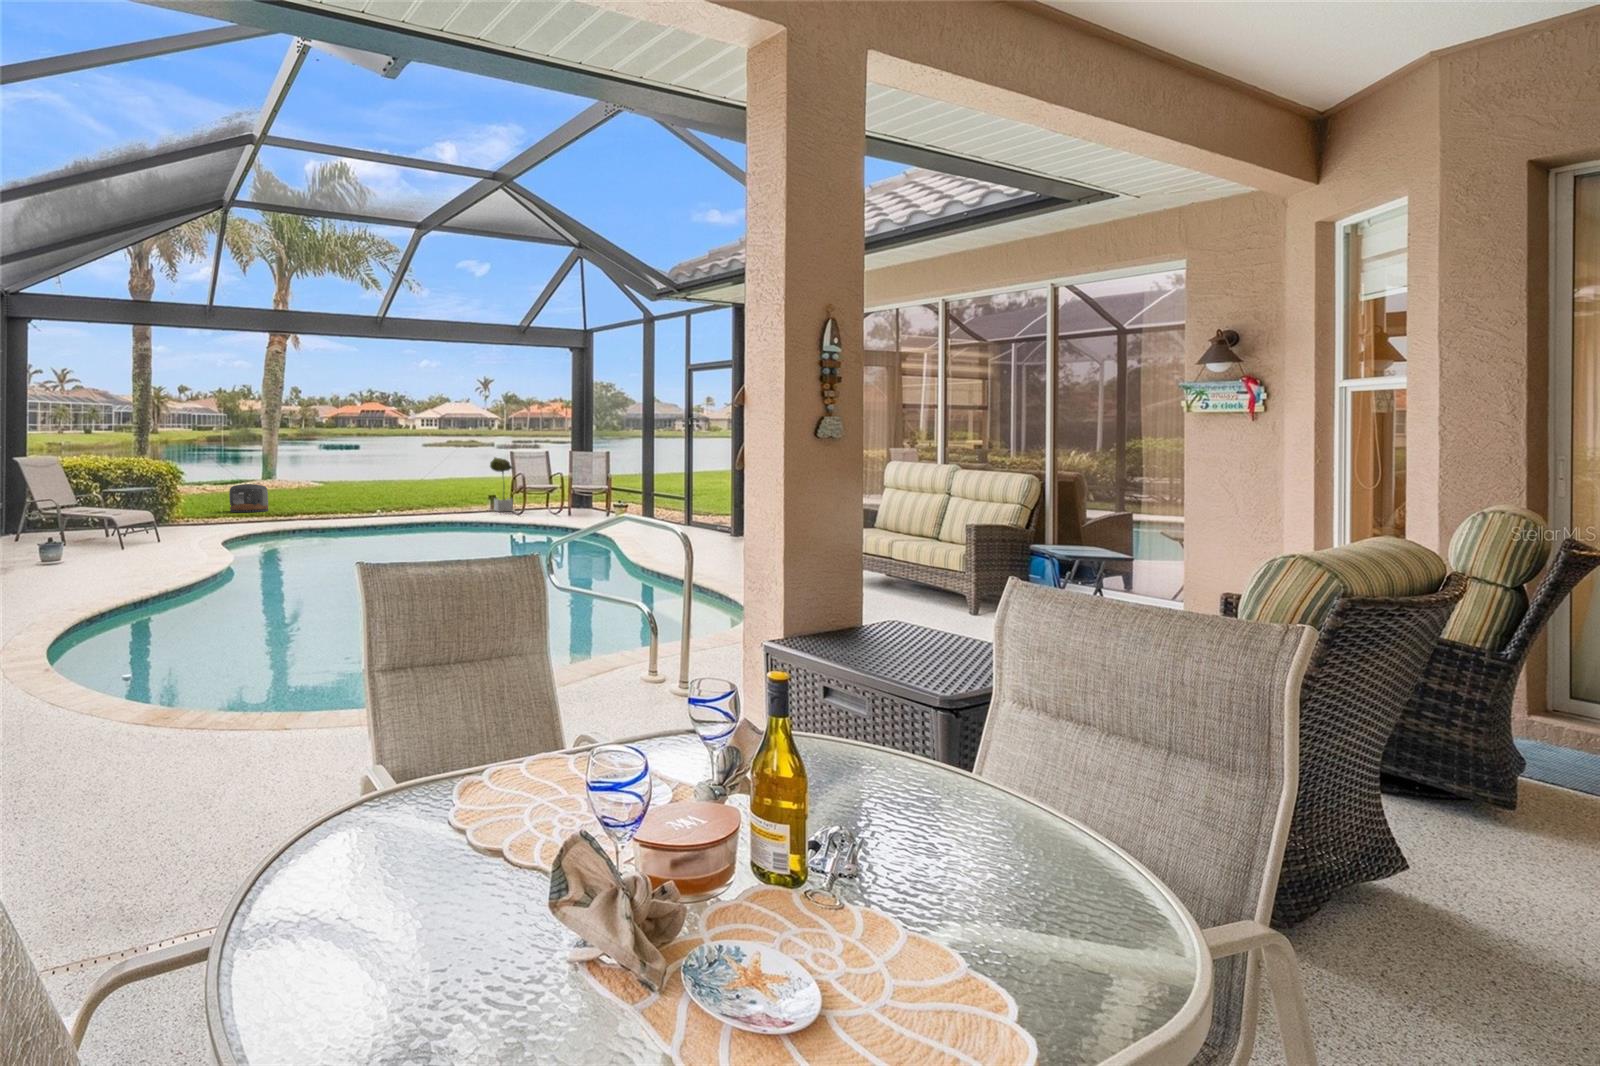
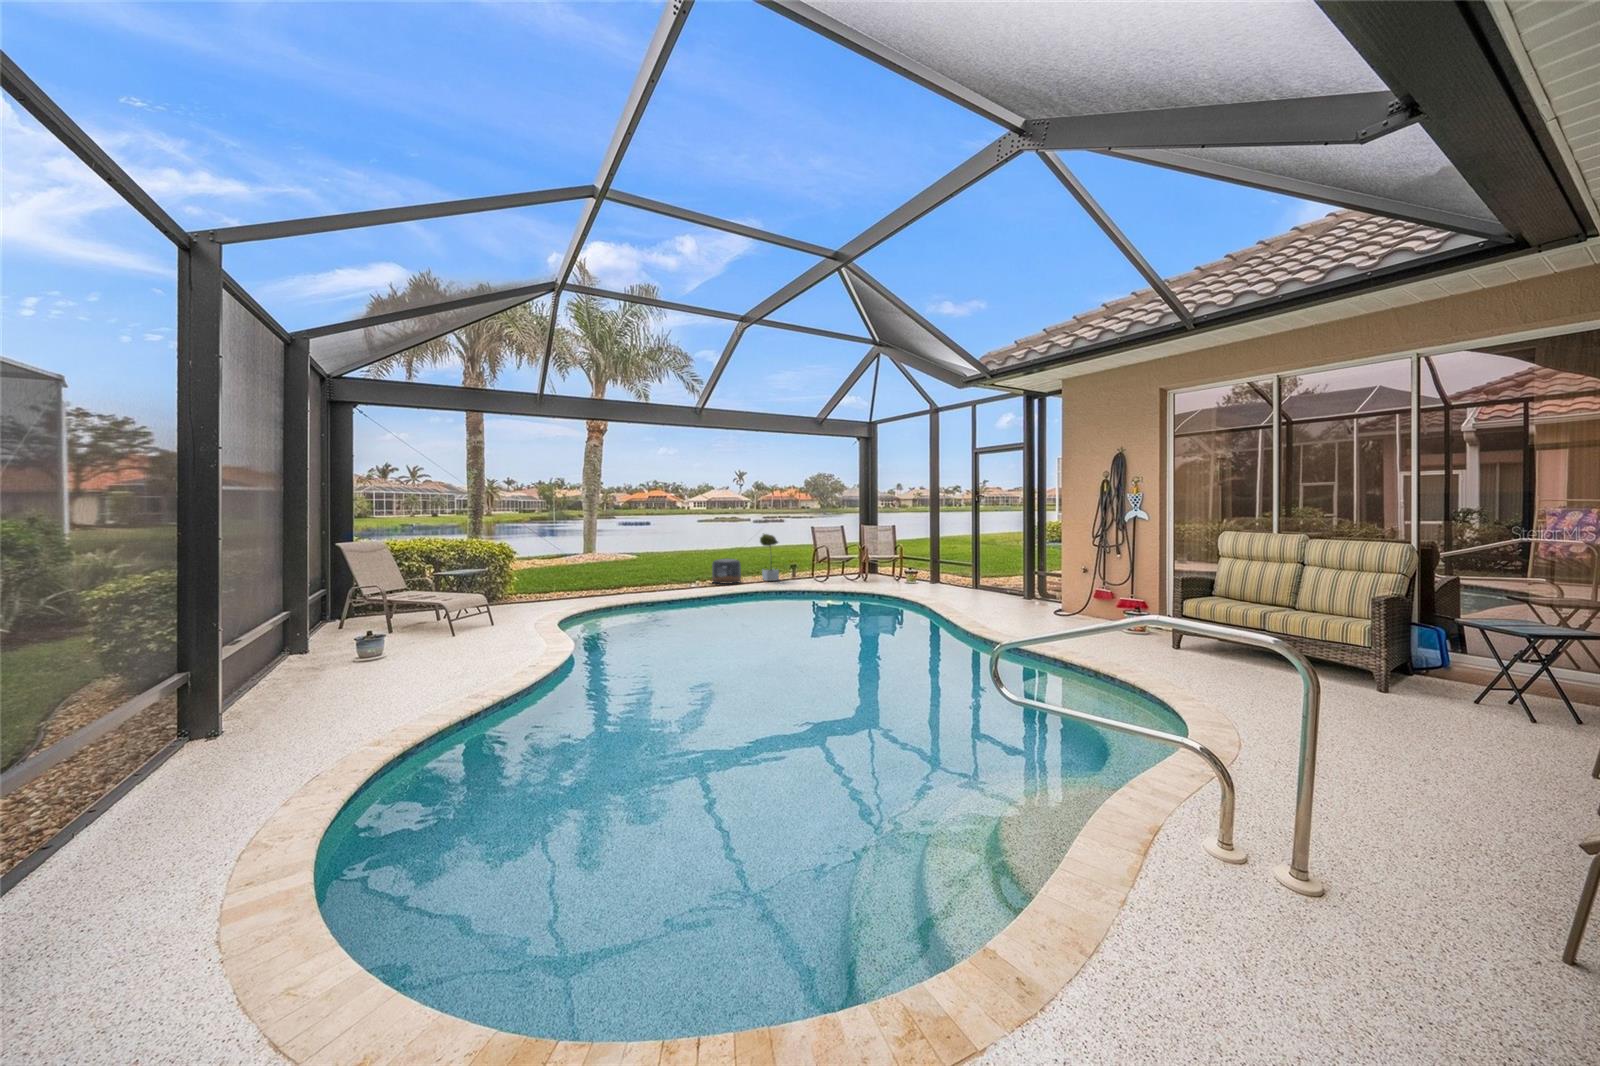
pouf: present [229,484,268,512] -> present [712,558,741,584]

